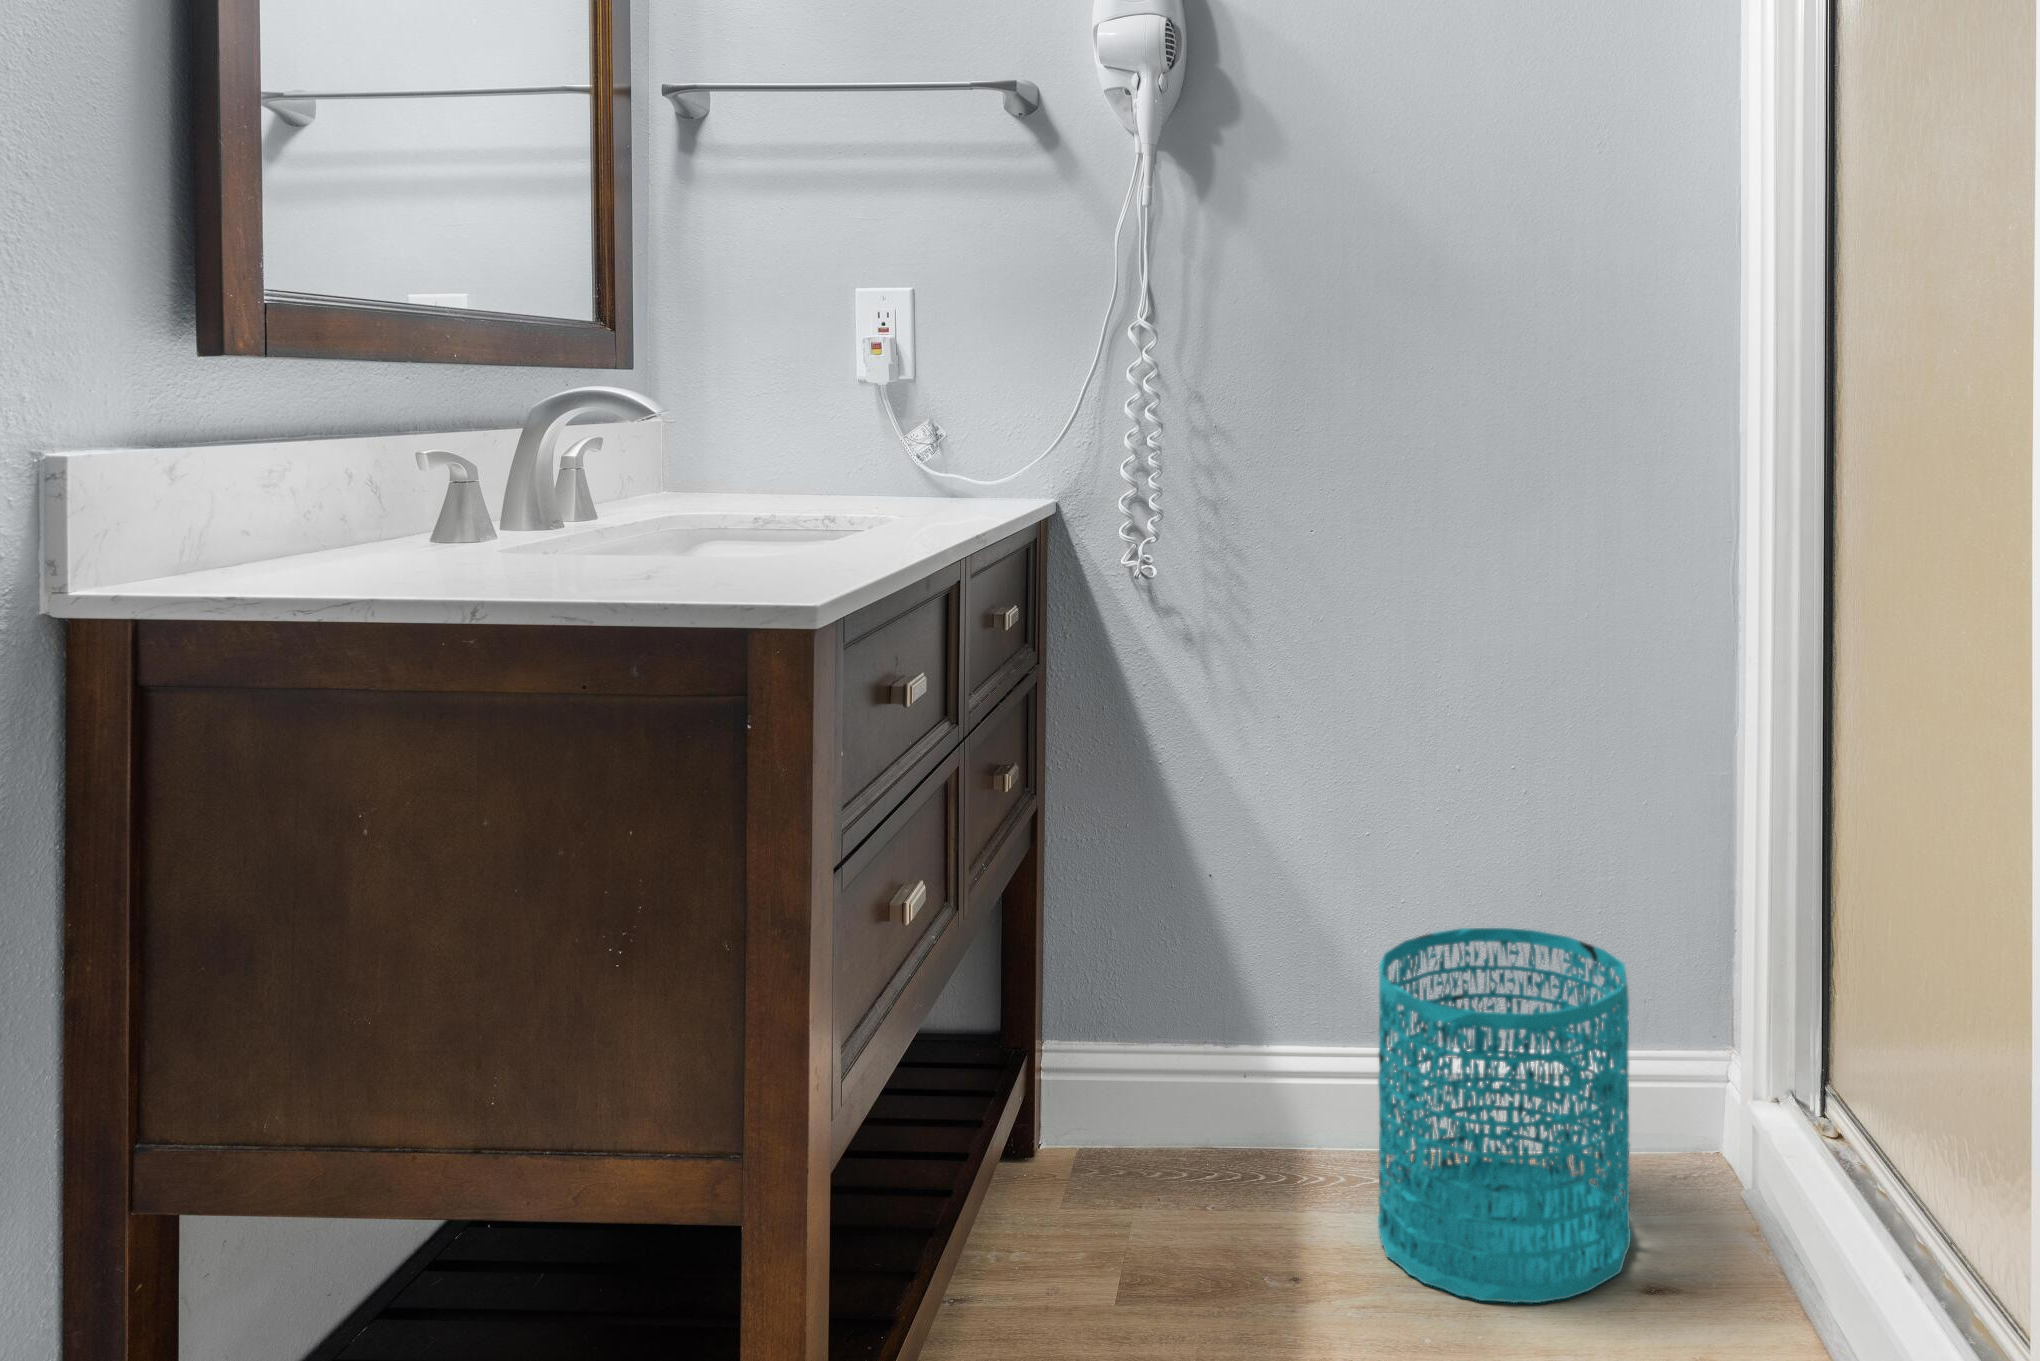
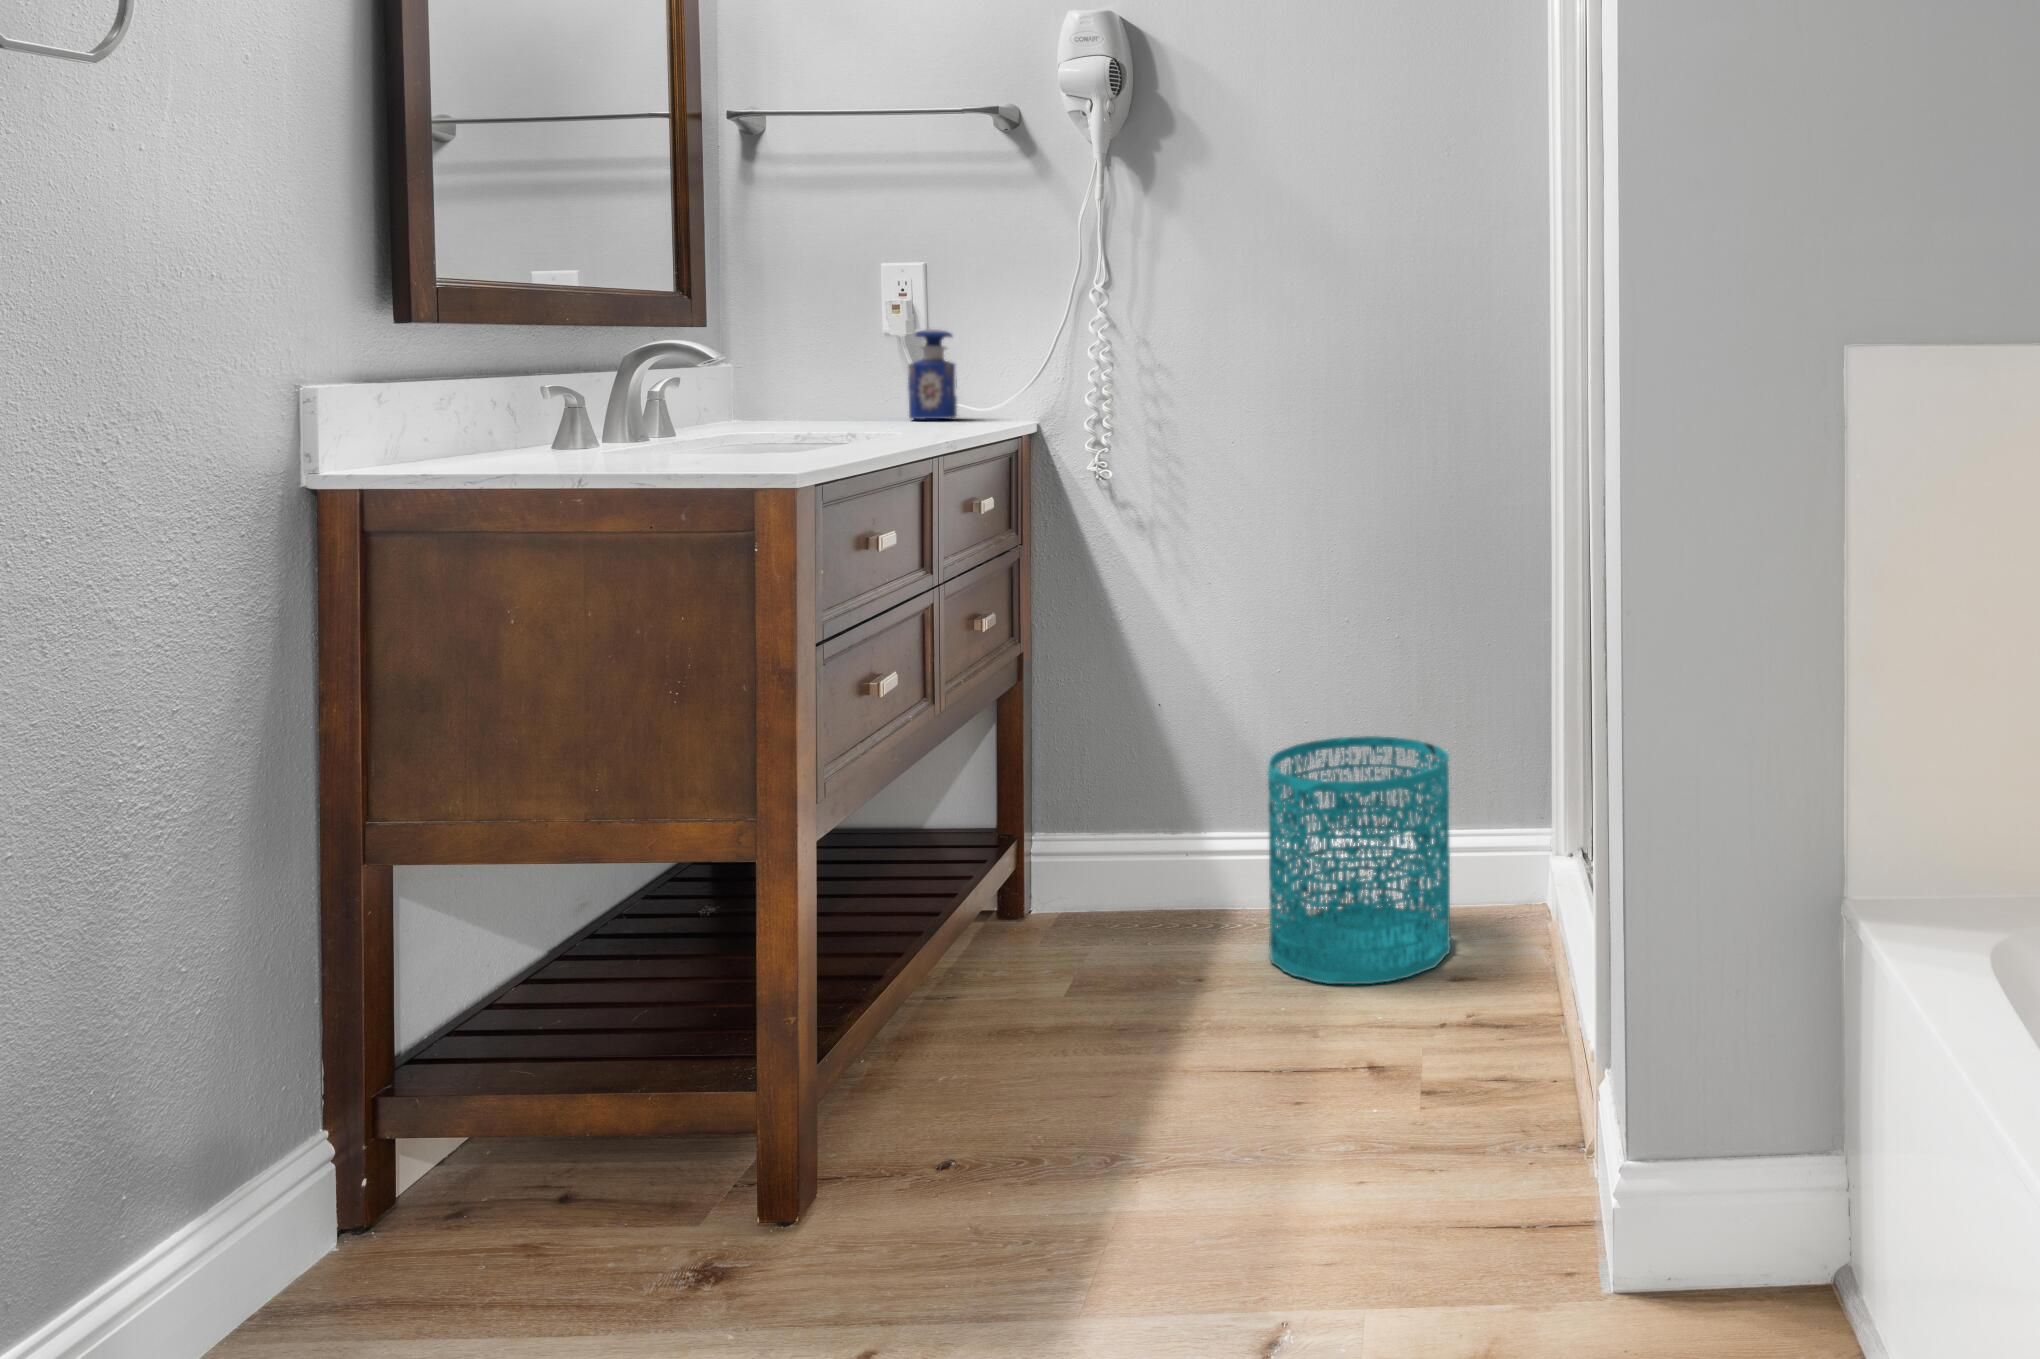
perfume bottle: none [889,373,949,492] -> present [908,329,957,419]

